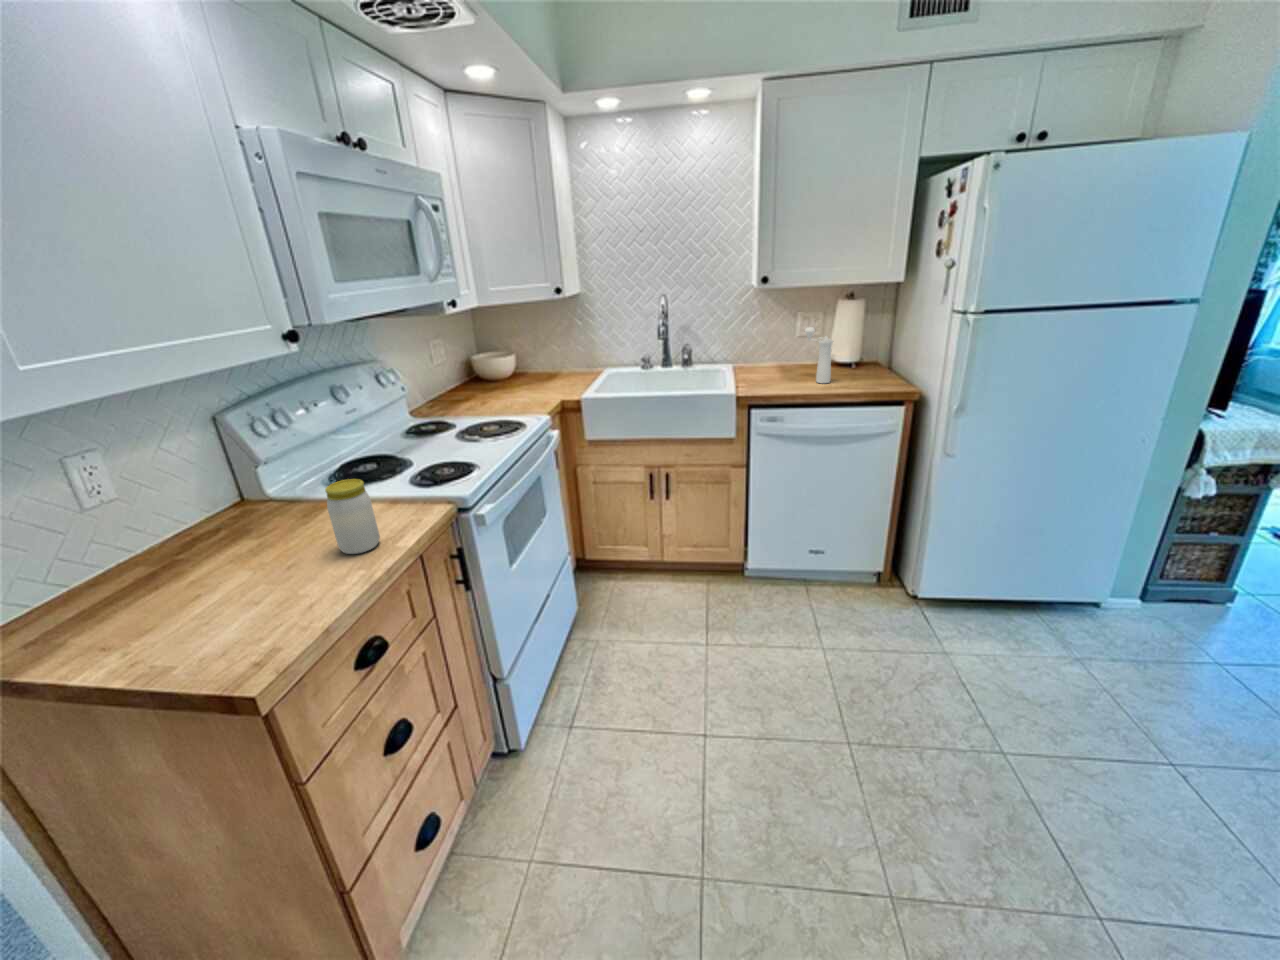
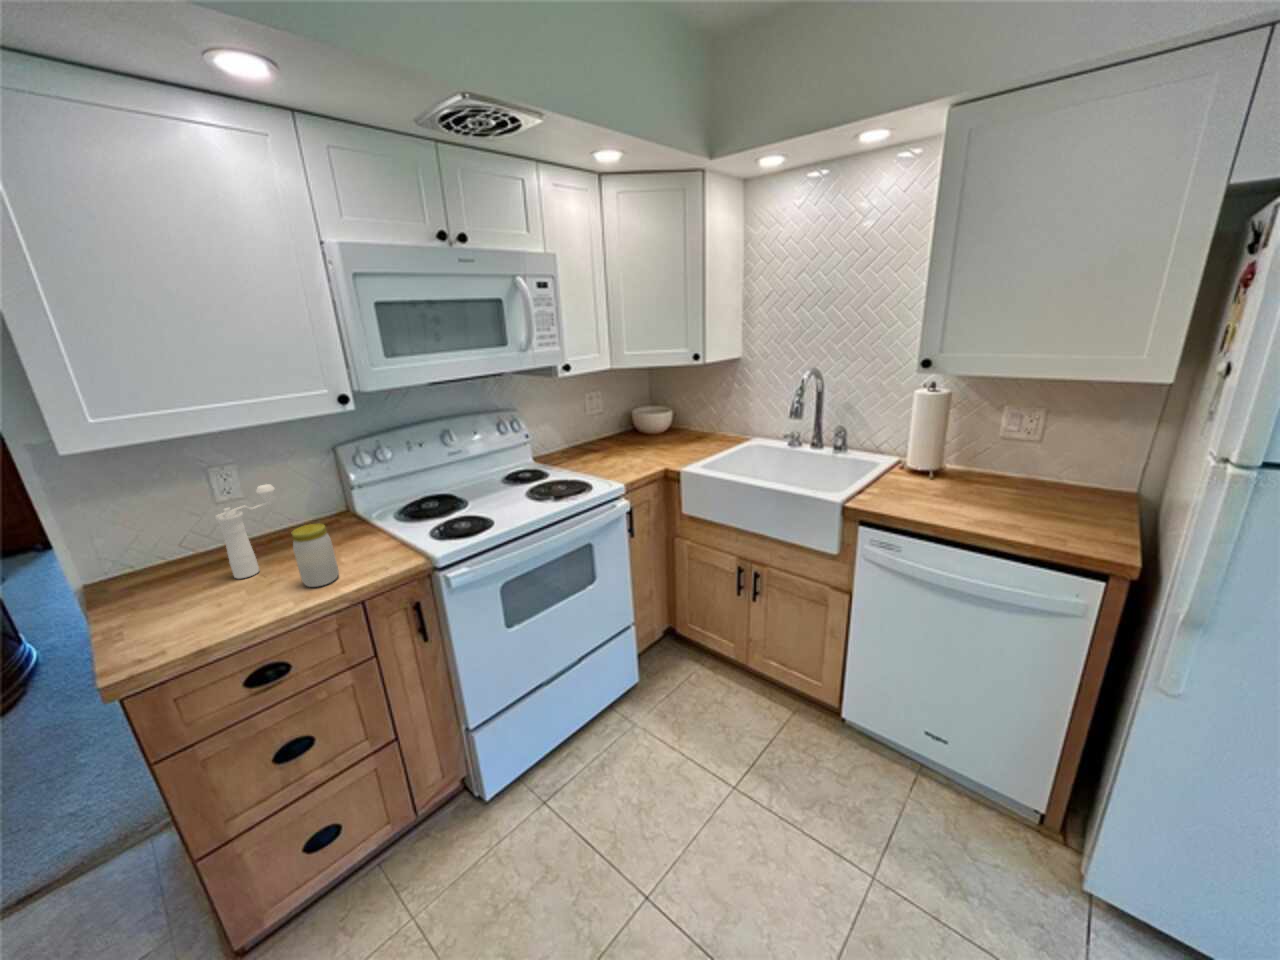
pepper mill: present [805,327,833,383] -> present [215,484,275,578]

